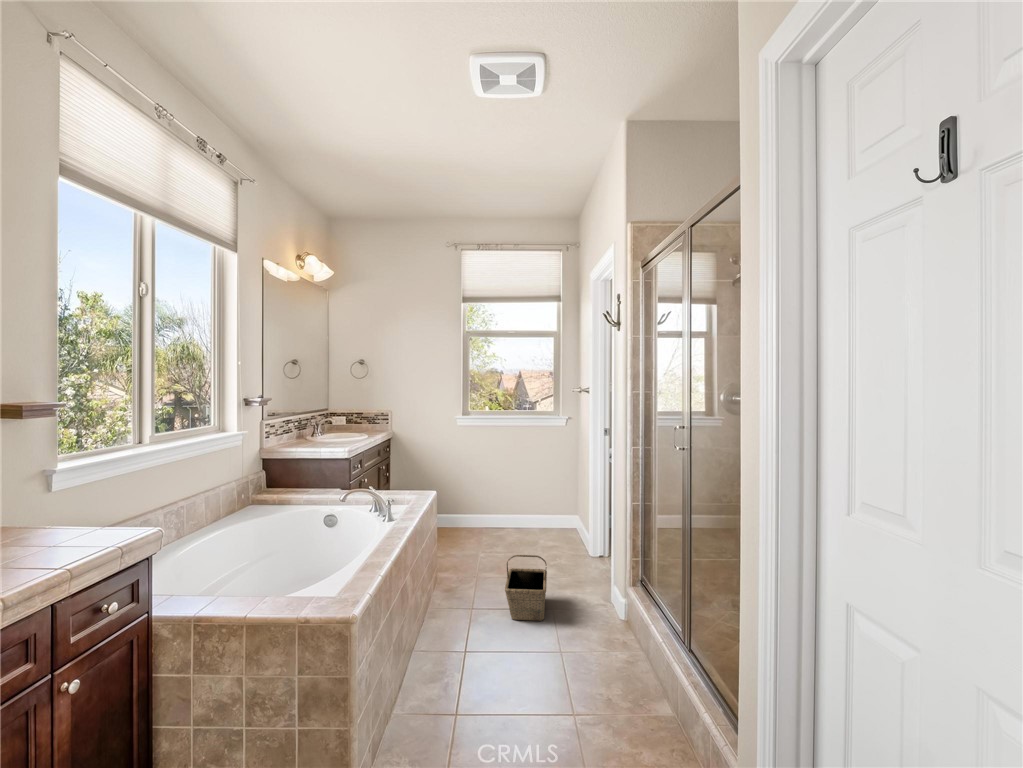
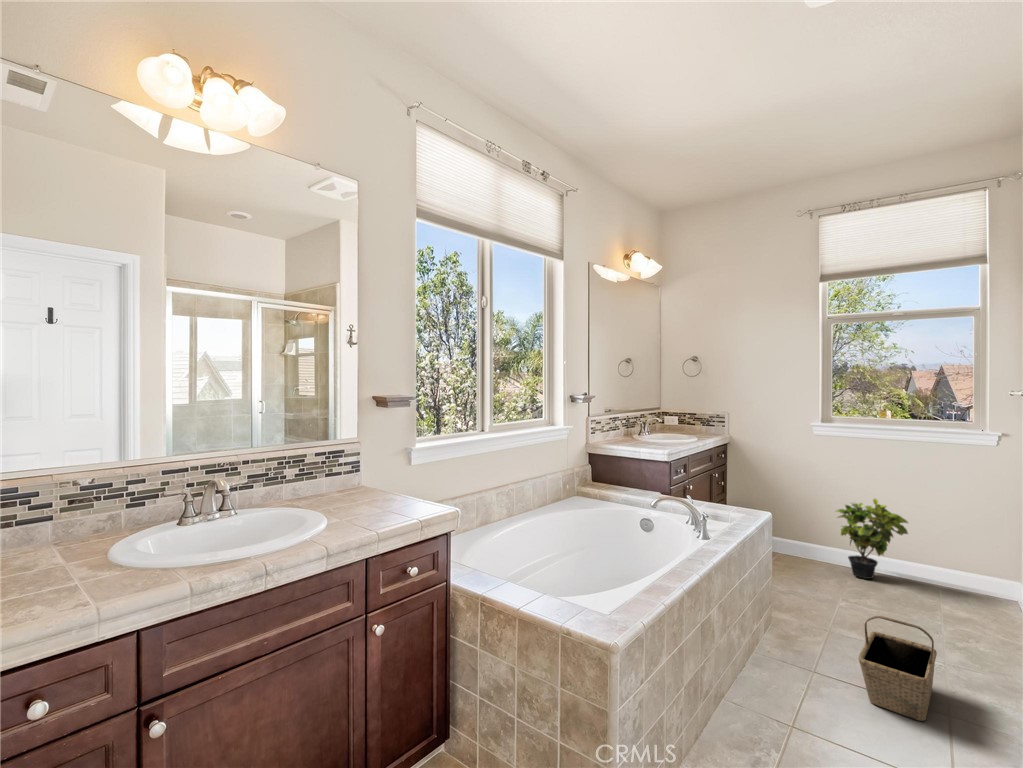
potted plant: none [475,472,522,535] -> present [837,499,908,579]

